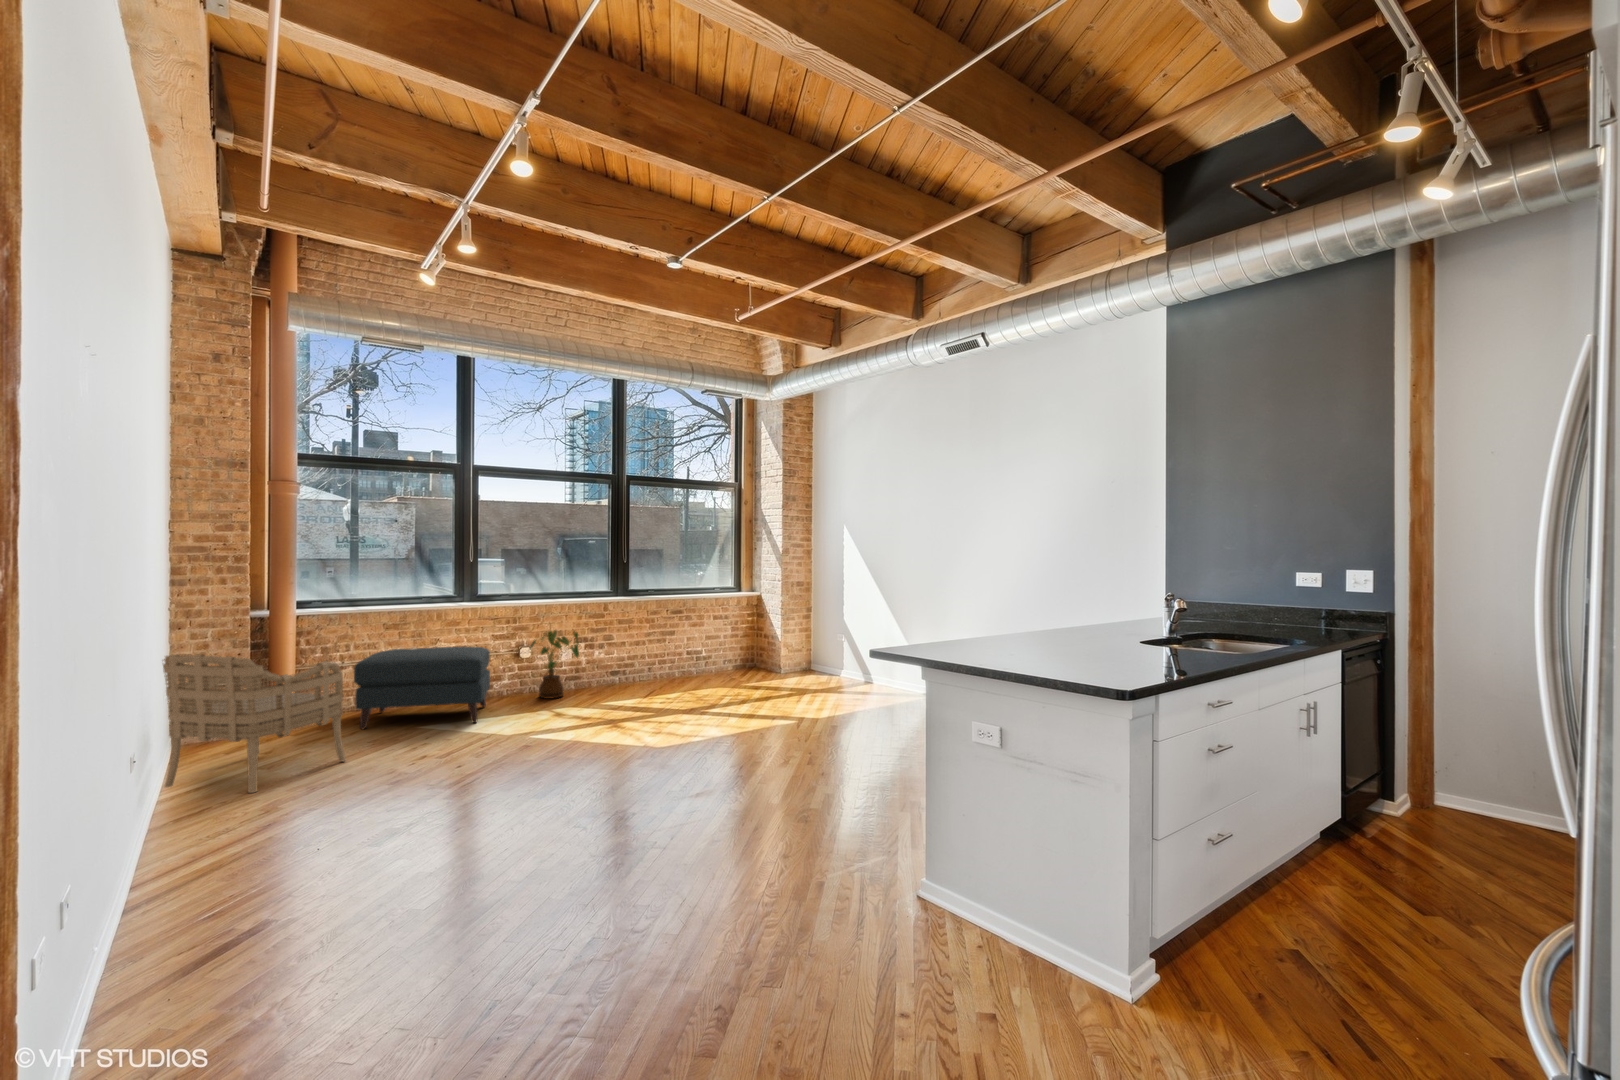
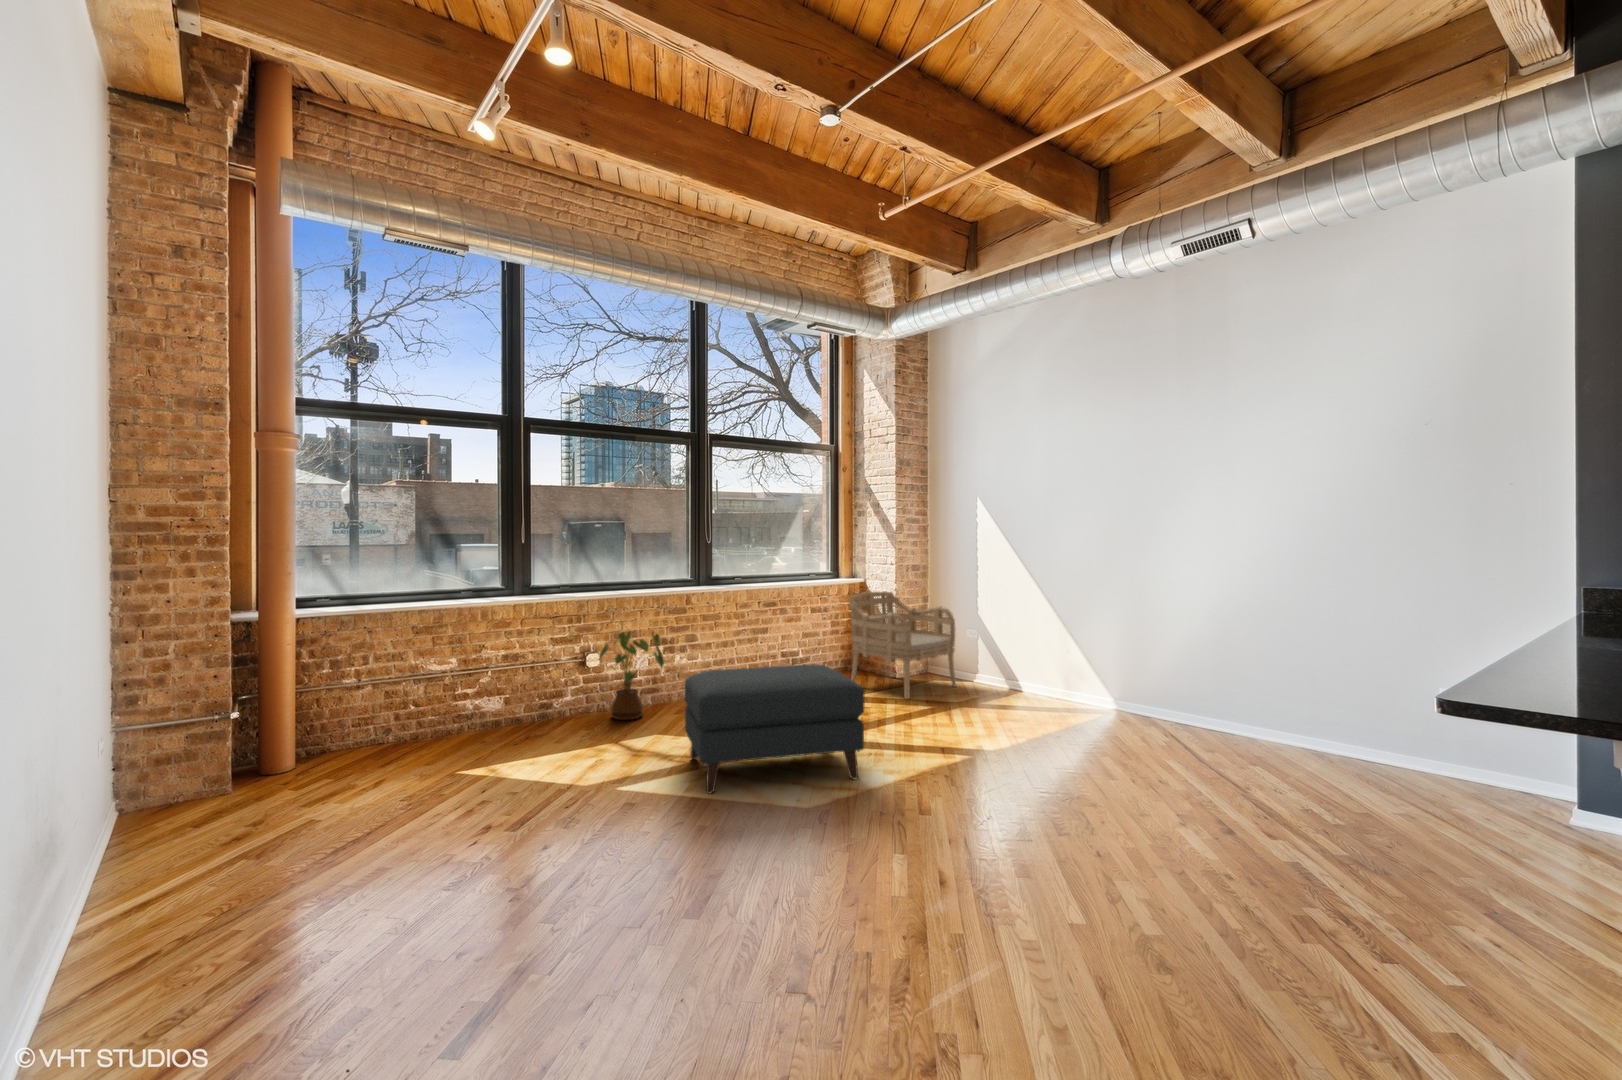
ottoman: present [354,647,490,730] -> present [684,664,865,794]
armchair: present [163,655,346,793] -> present [849,591,957,699]

